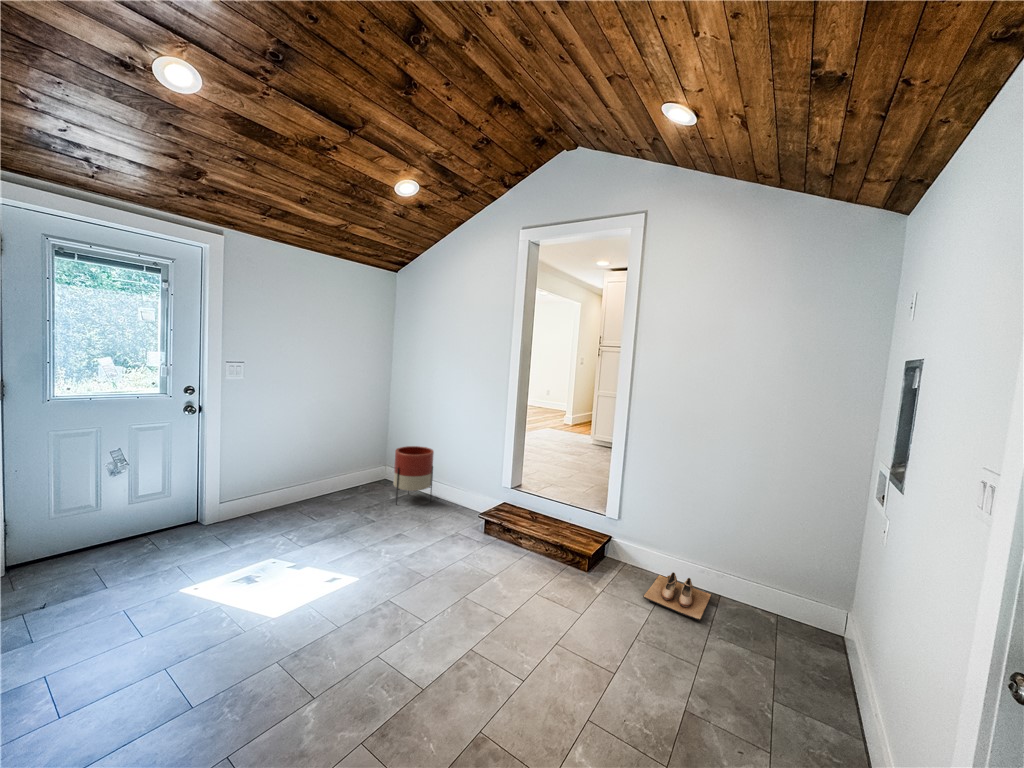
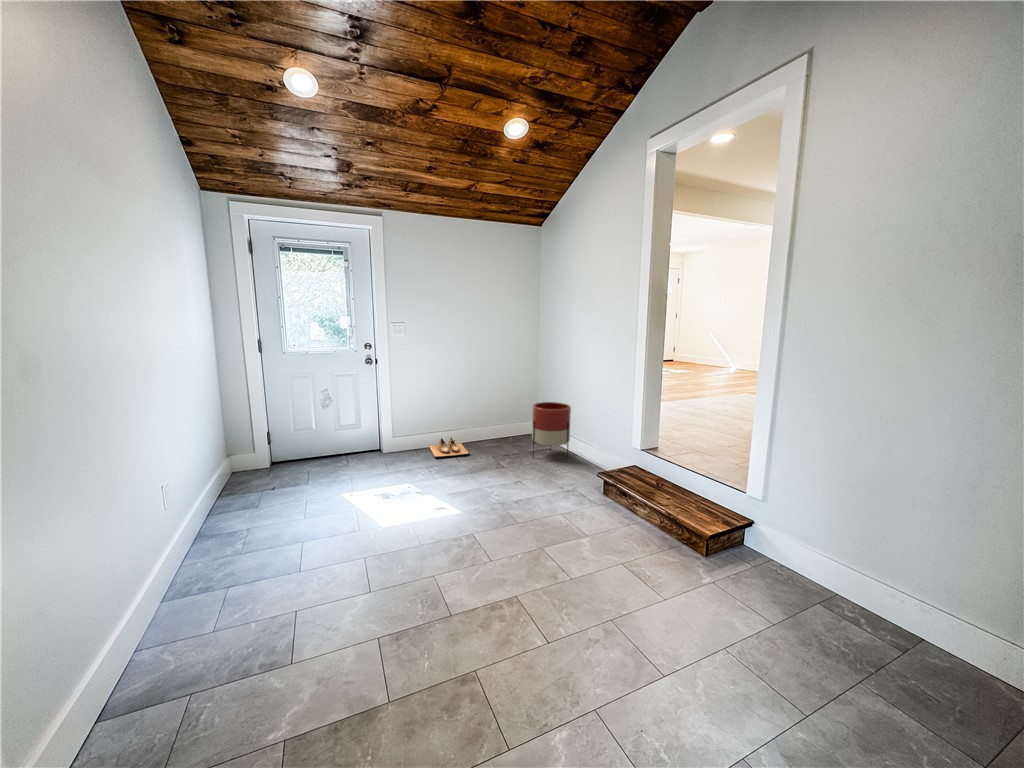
shoe: present [643,572,711,621] -> present [429,438,469,457]

